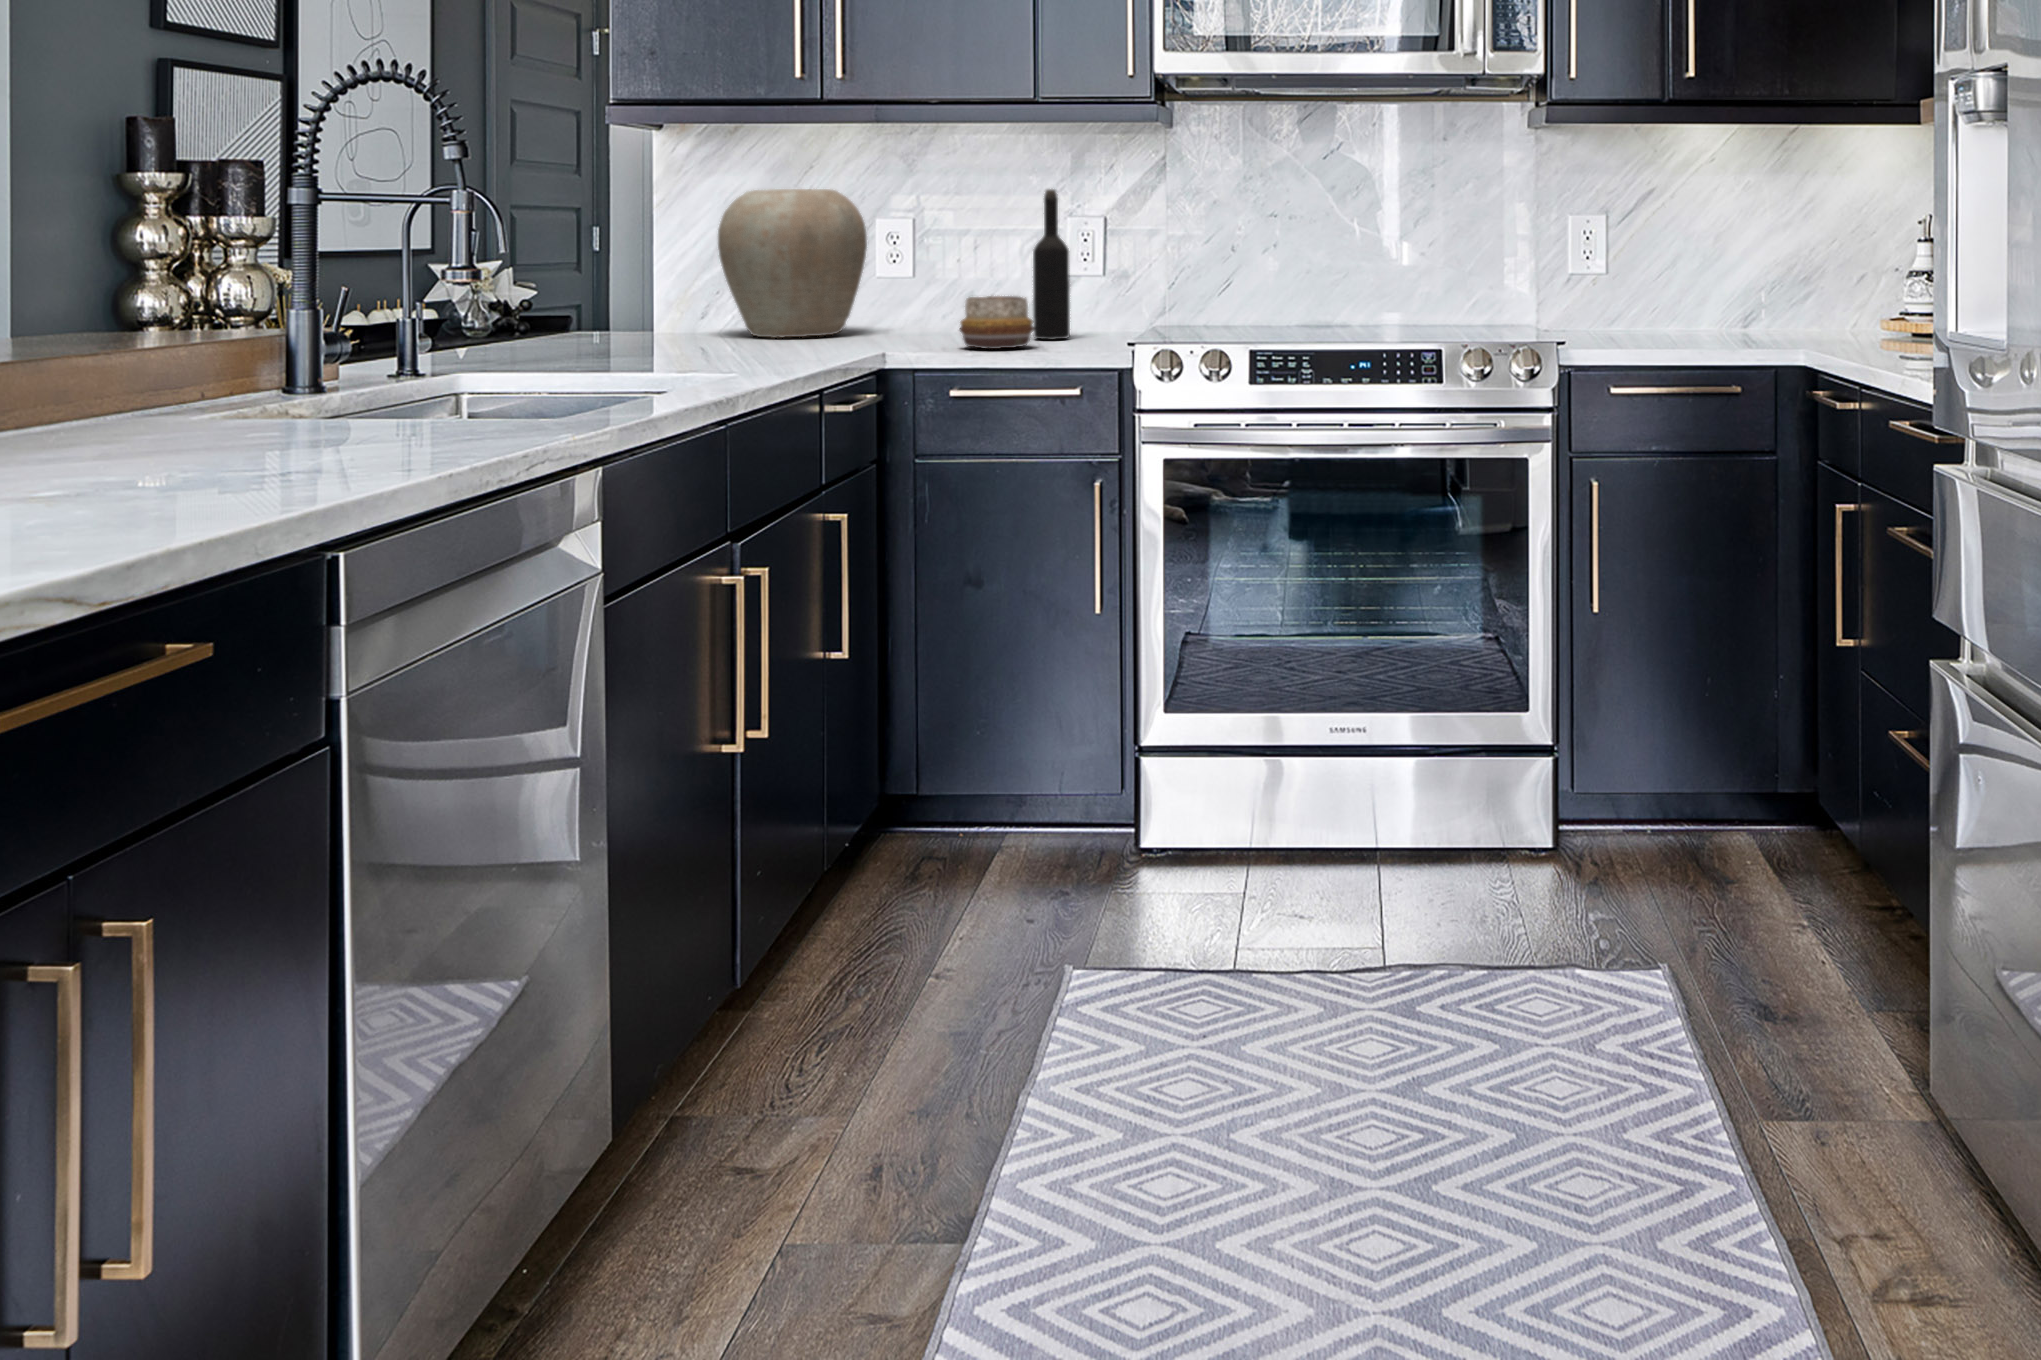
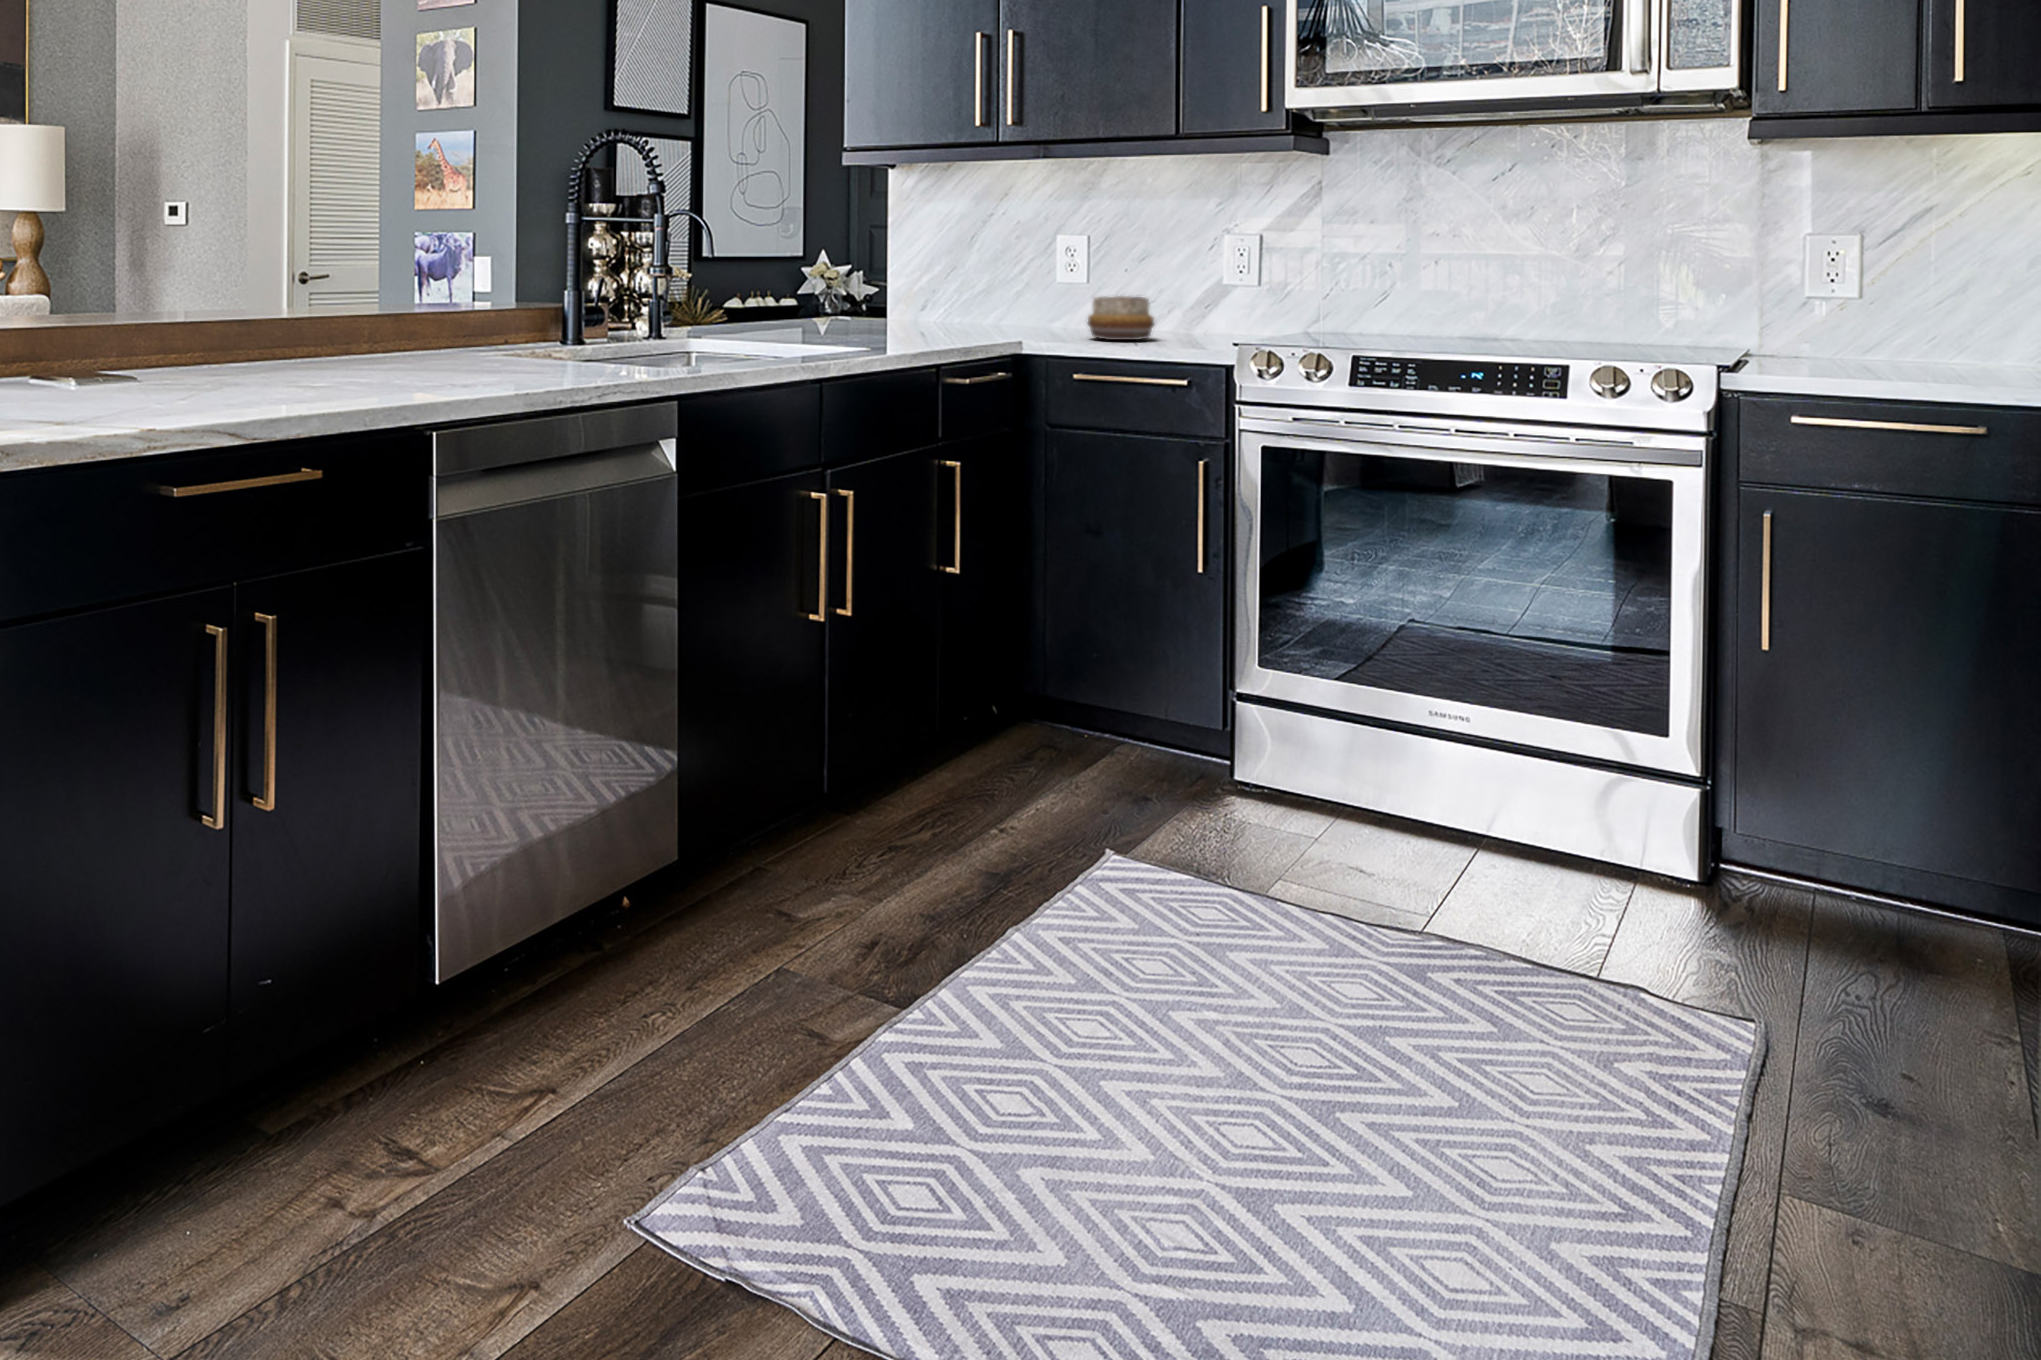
vase: present [718,189,867,338] -> none [916,208,1036,324]
wine bottle: present [1033,189,1070,340] -> none [1170,206,1205,335]

